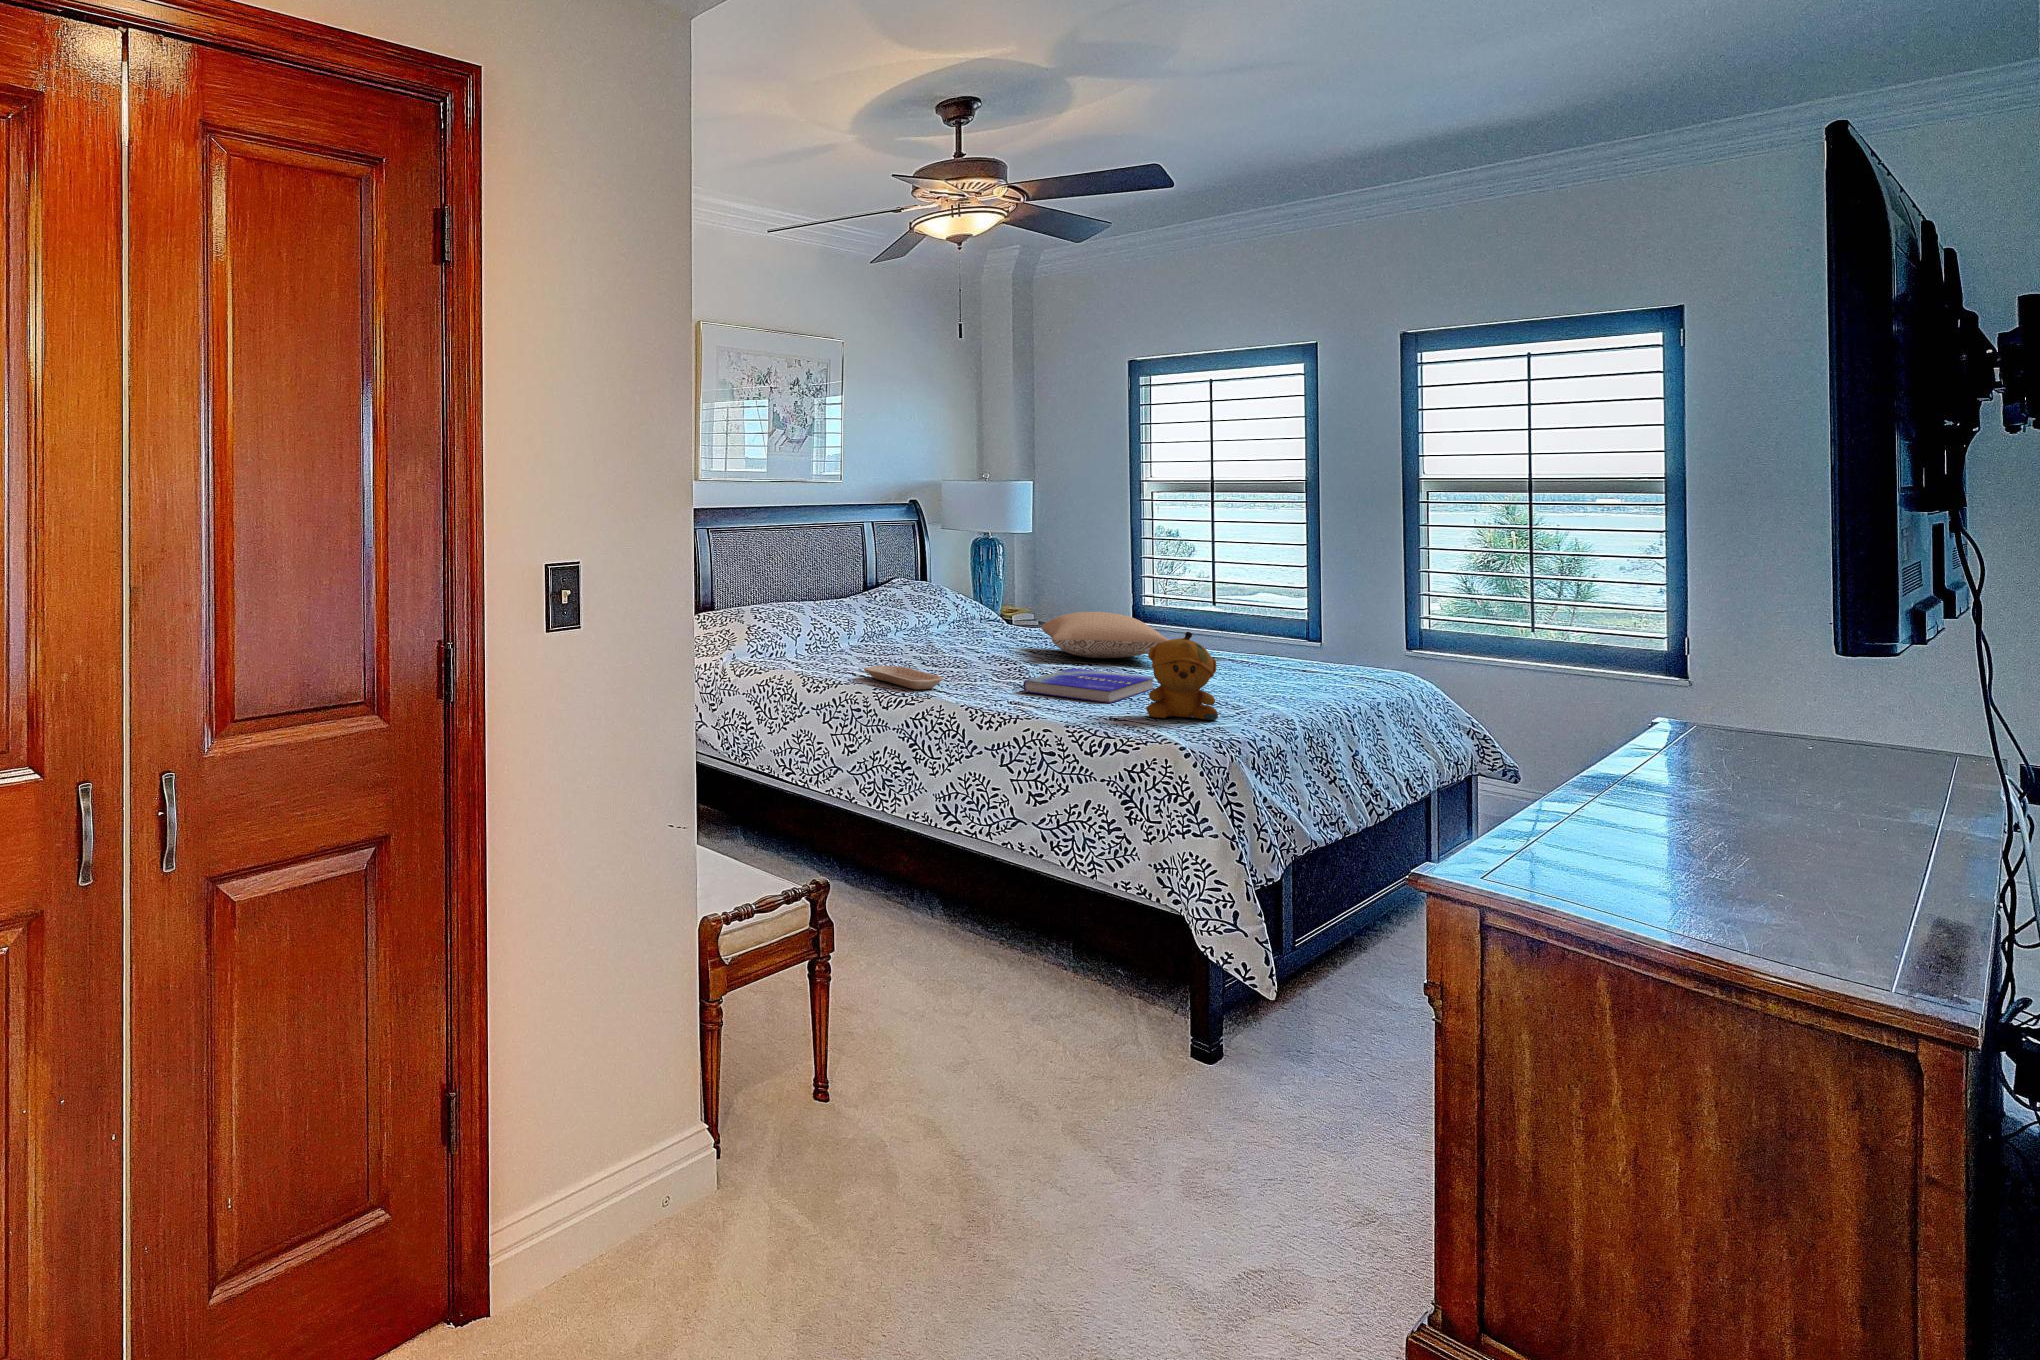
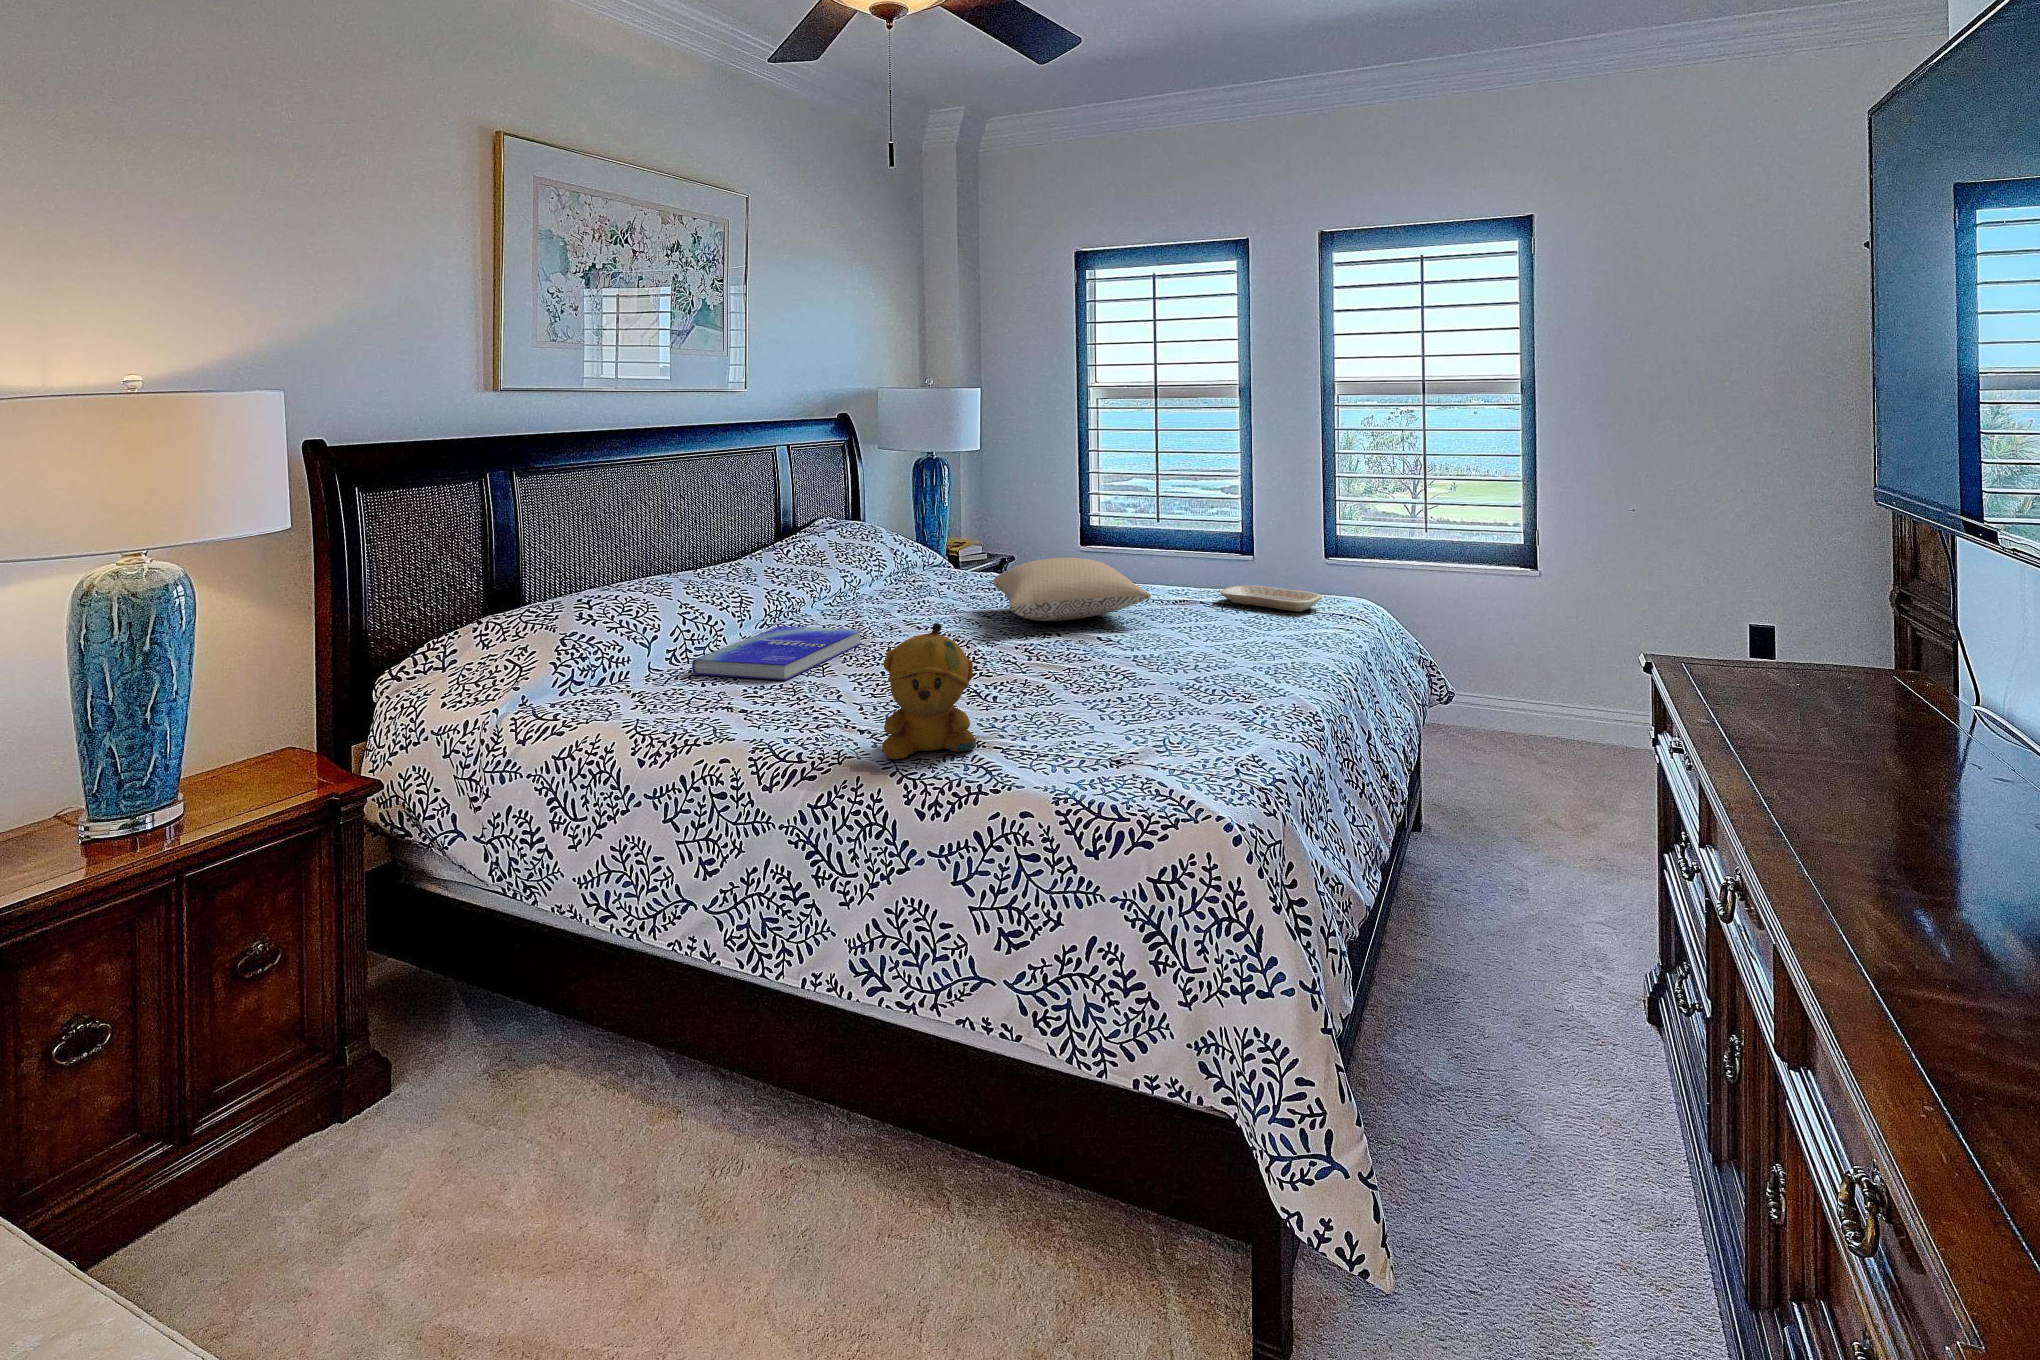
stuffed bear: present [1147,632,1218,720] -> present [882,623,976,759]
tray: present [864,666,943,690] -> present [1220,585,1322,611]
book: present [1023,668,1154,703] -> present [692,626,862,680]

